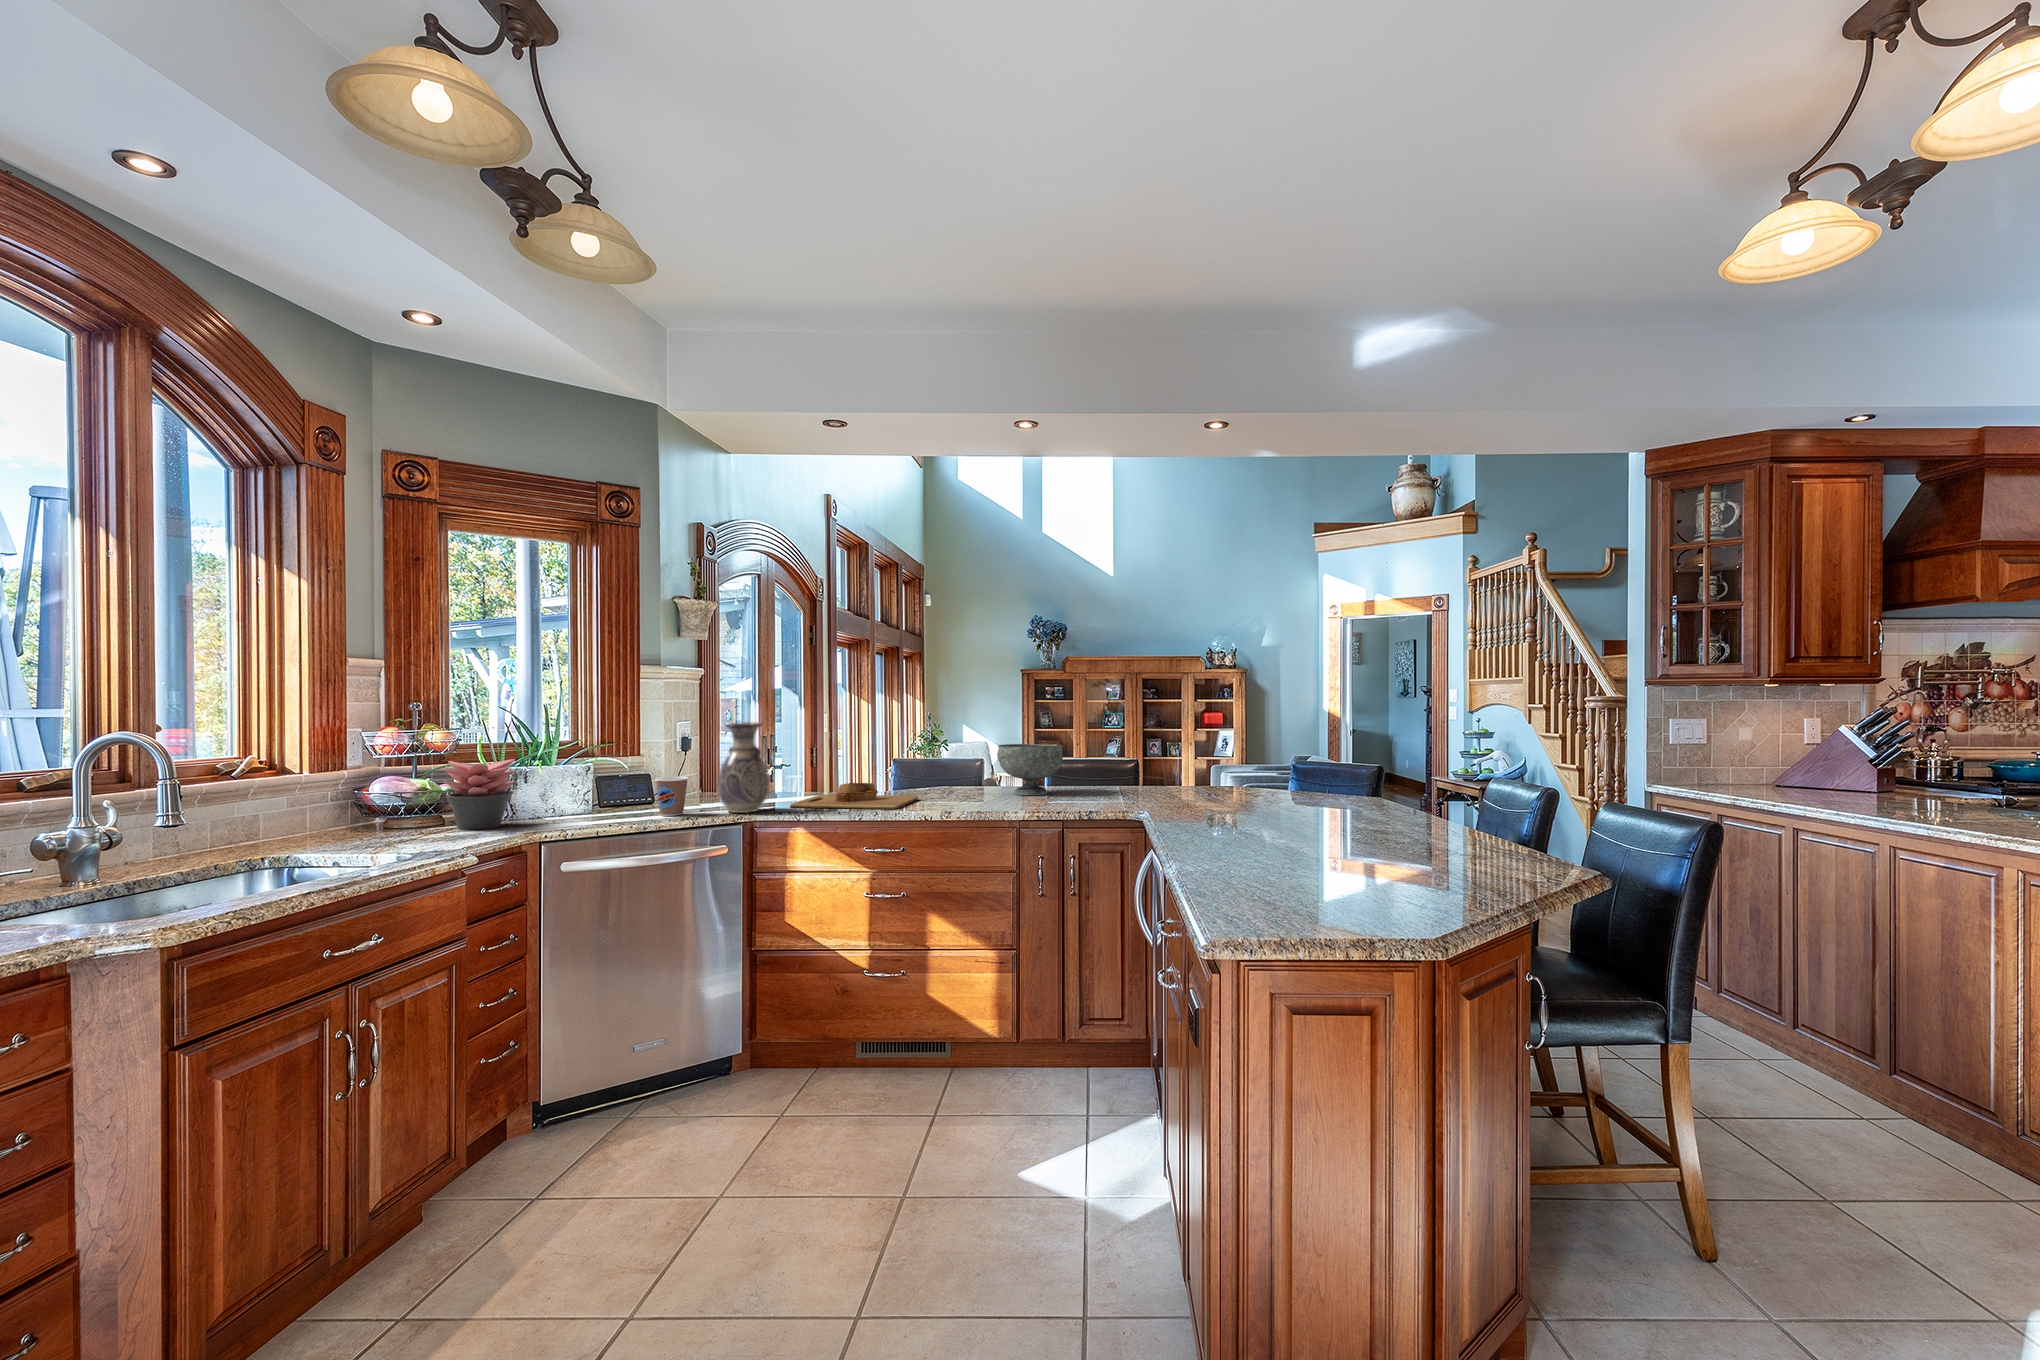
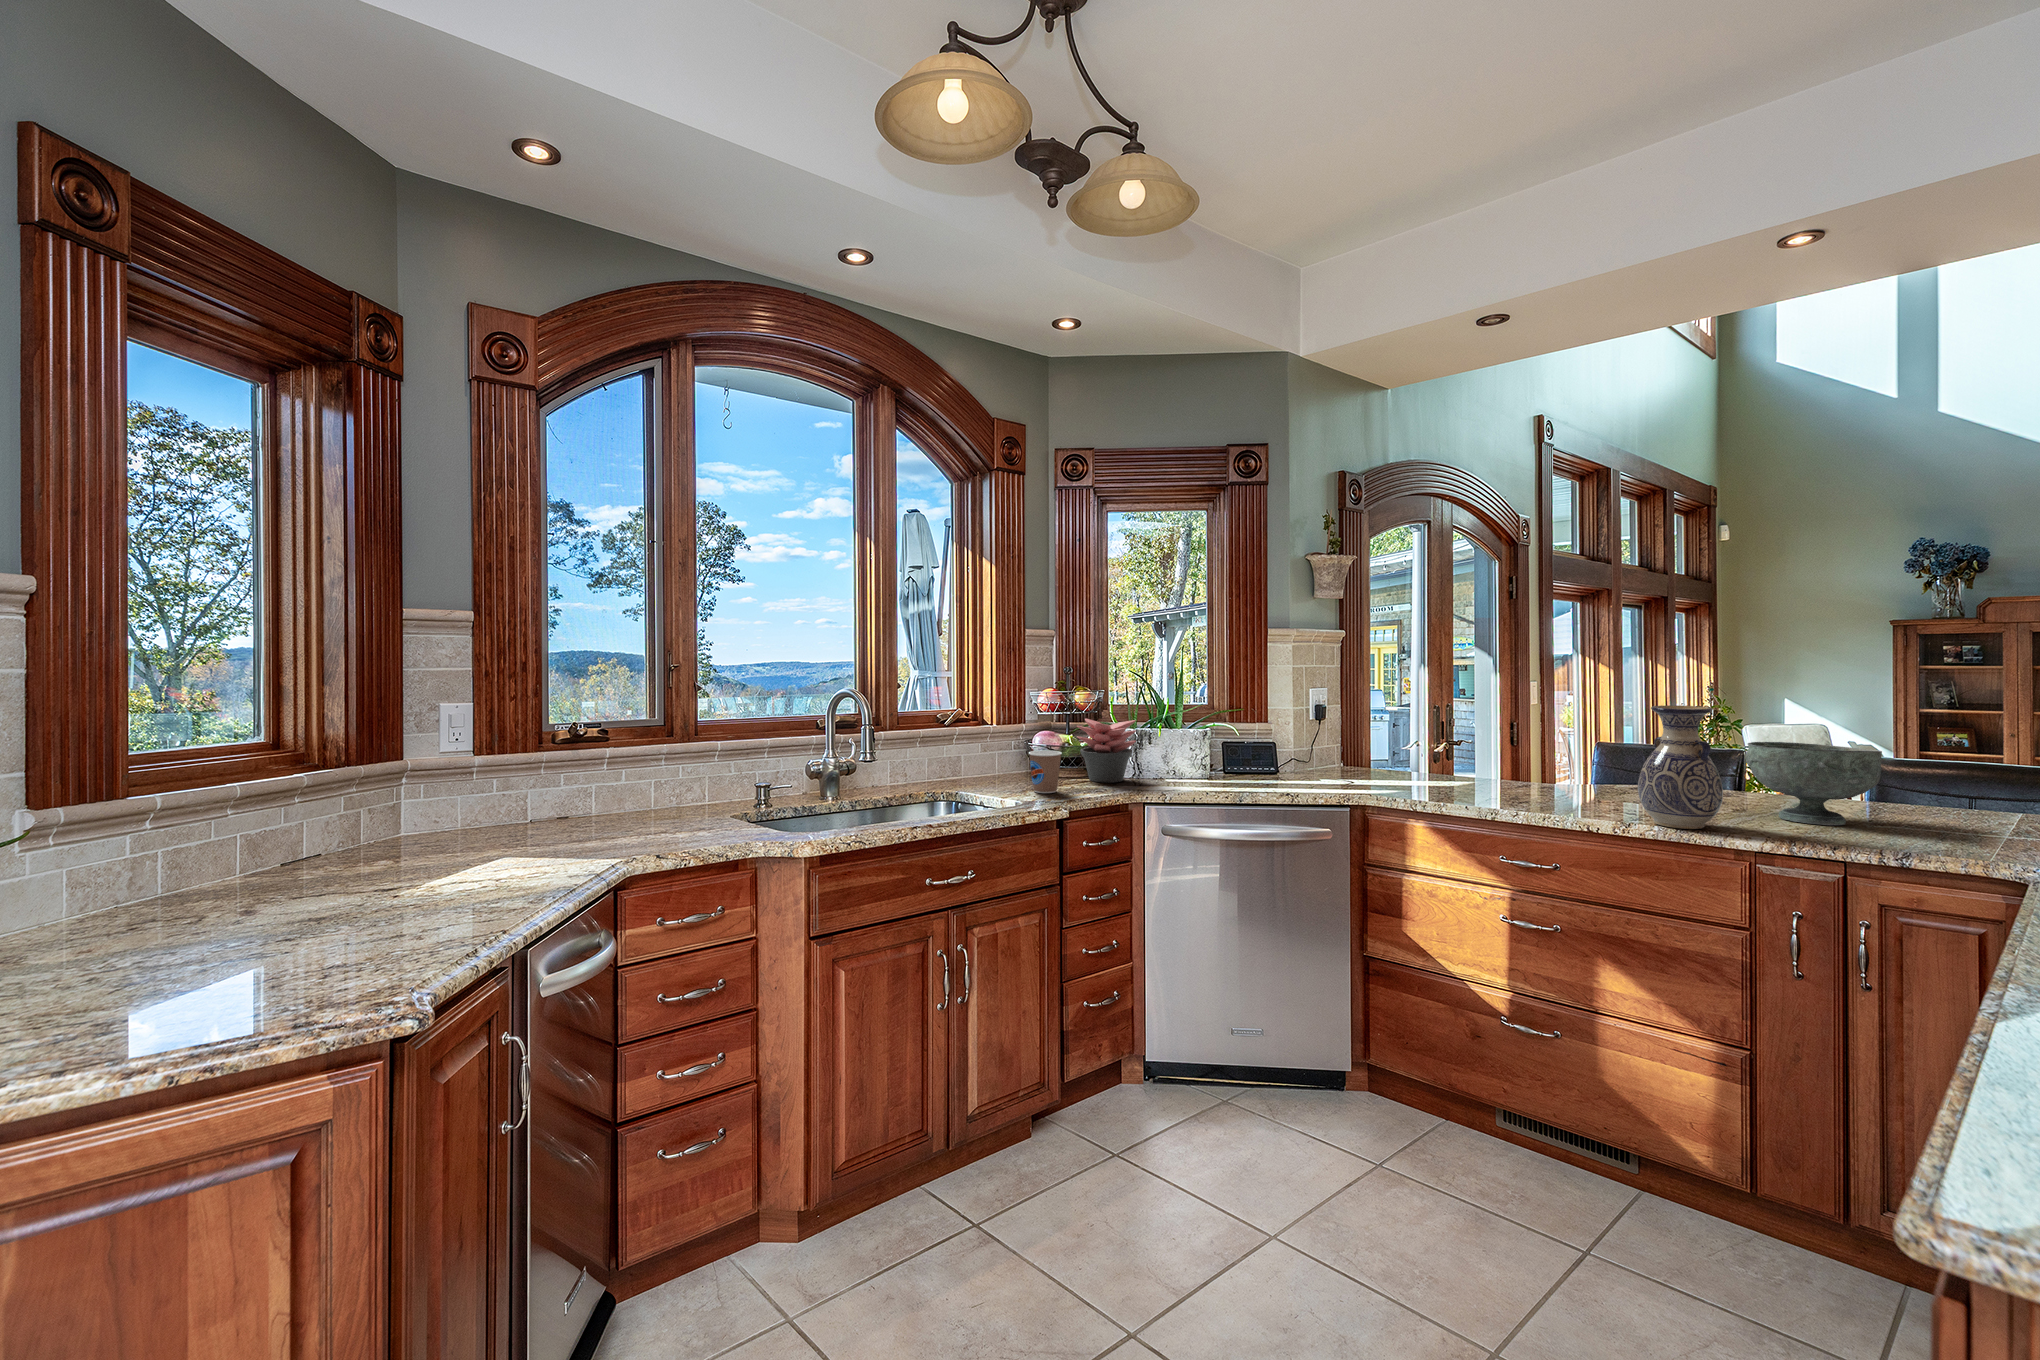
vase: present [717,722,770,813] -> present [1638,705,1723,829]
coffee cup: present [655,777,688,816] -> present [1029,750,1062,793]
cutting board: present [790,783,918,809] -> none [1414,775,1601,817]

